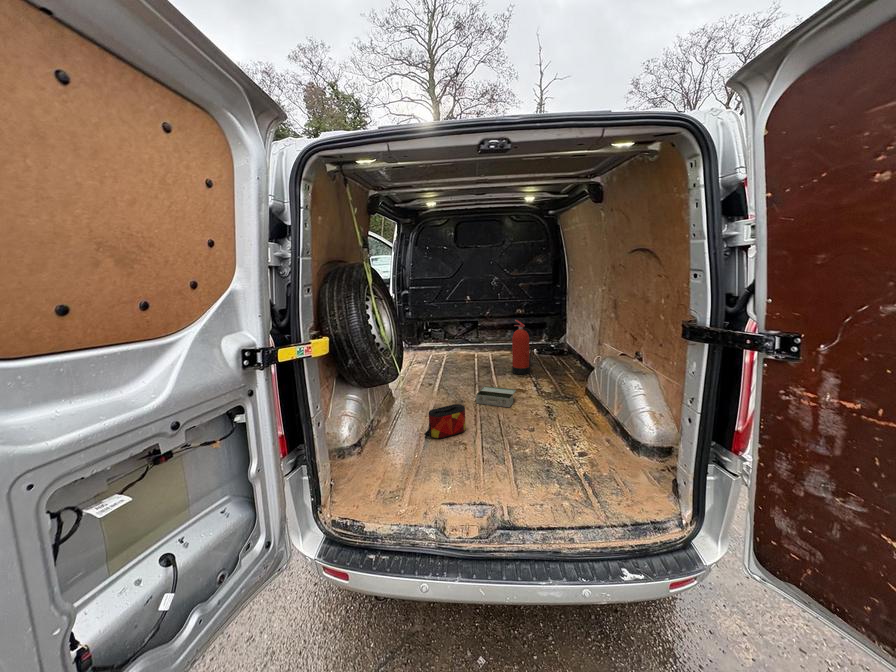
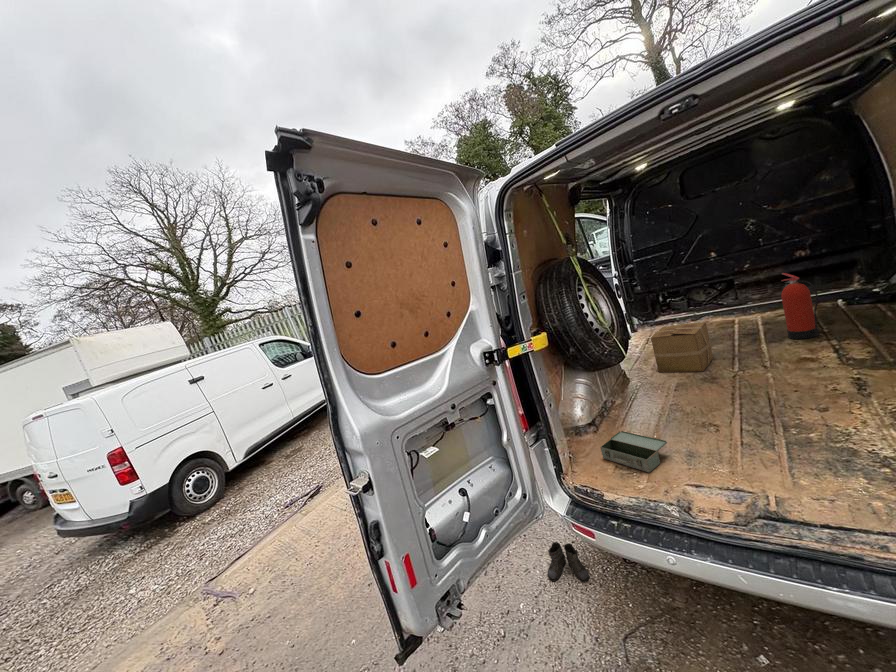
cardboard box: none [417,351,463,396] -> present [651,322,713,372]
toolbox: present [476,386,516,407] -> present [600,431,667,472]
bag: present [425,404,466,439] -> none [665,381,717,417]
boots: none [278,592,332,646] -> present [548,542,589,582]

